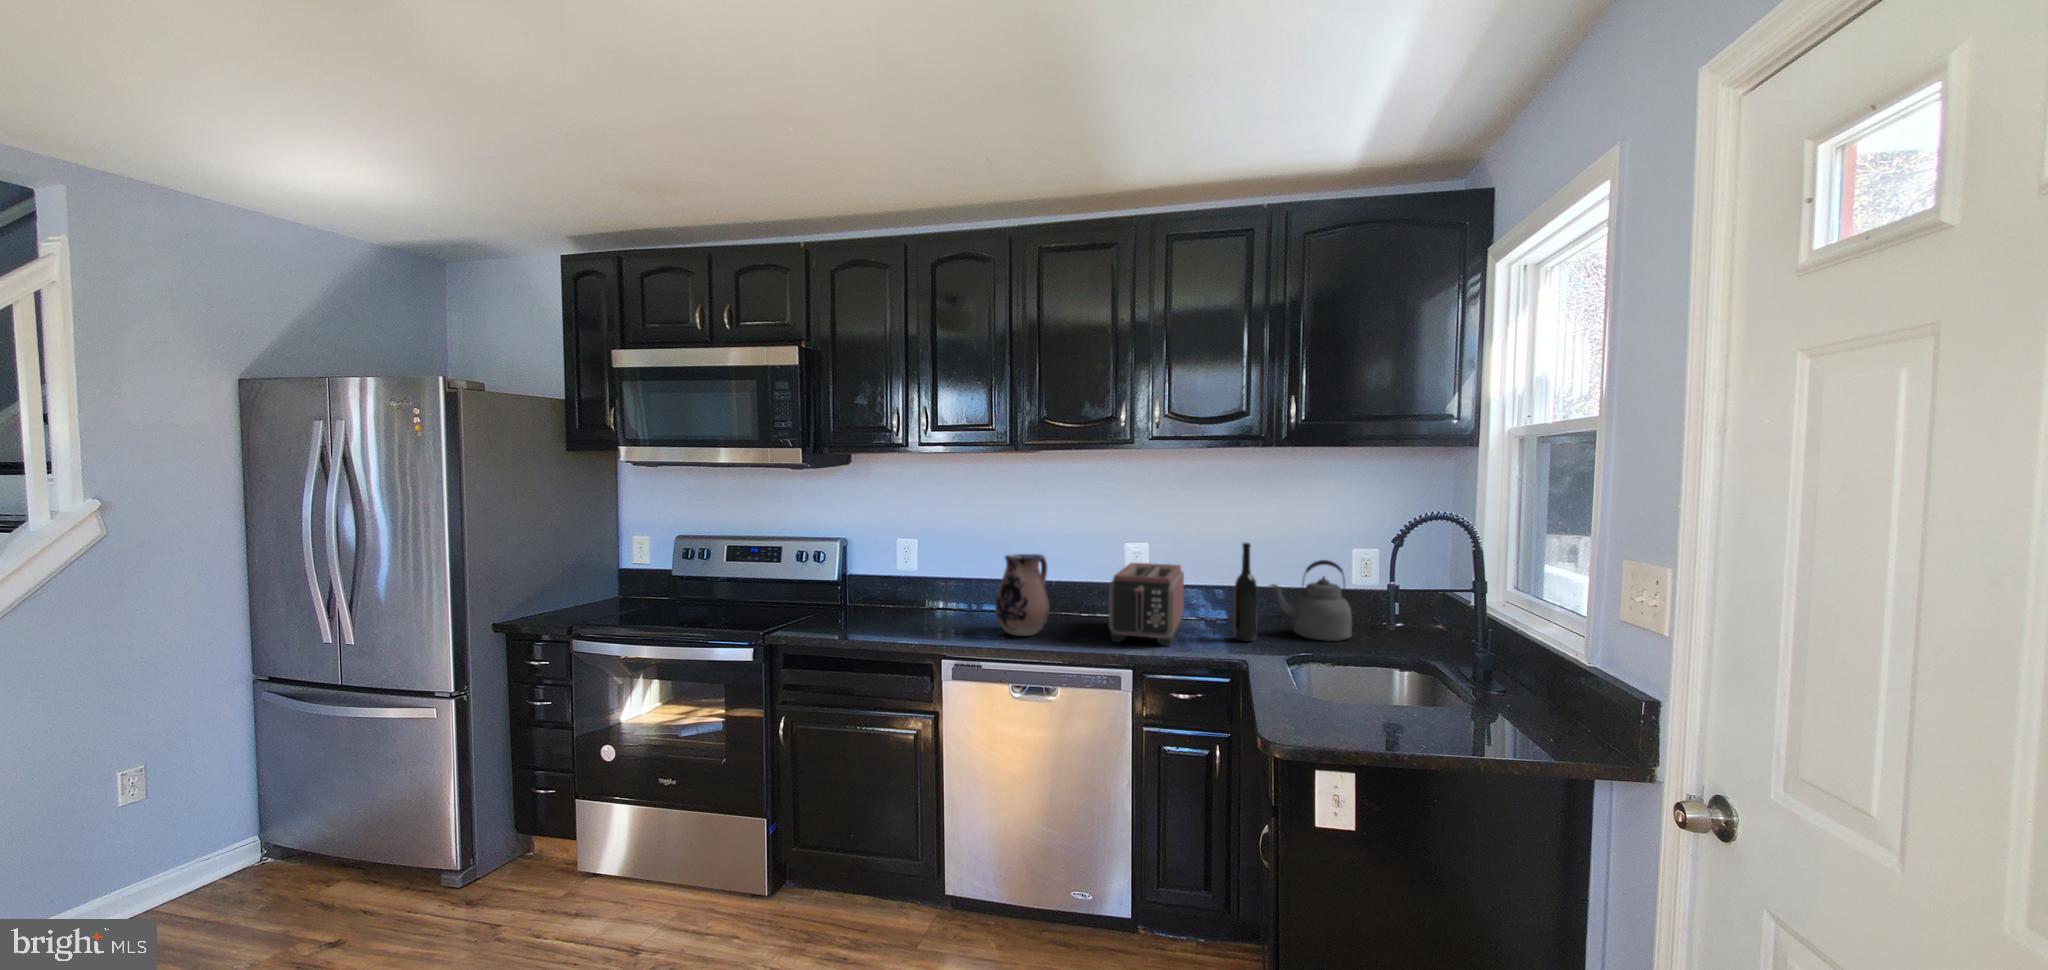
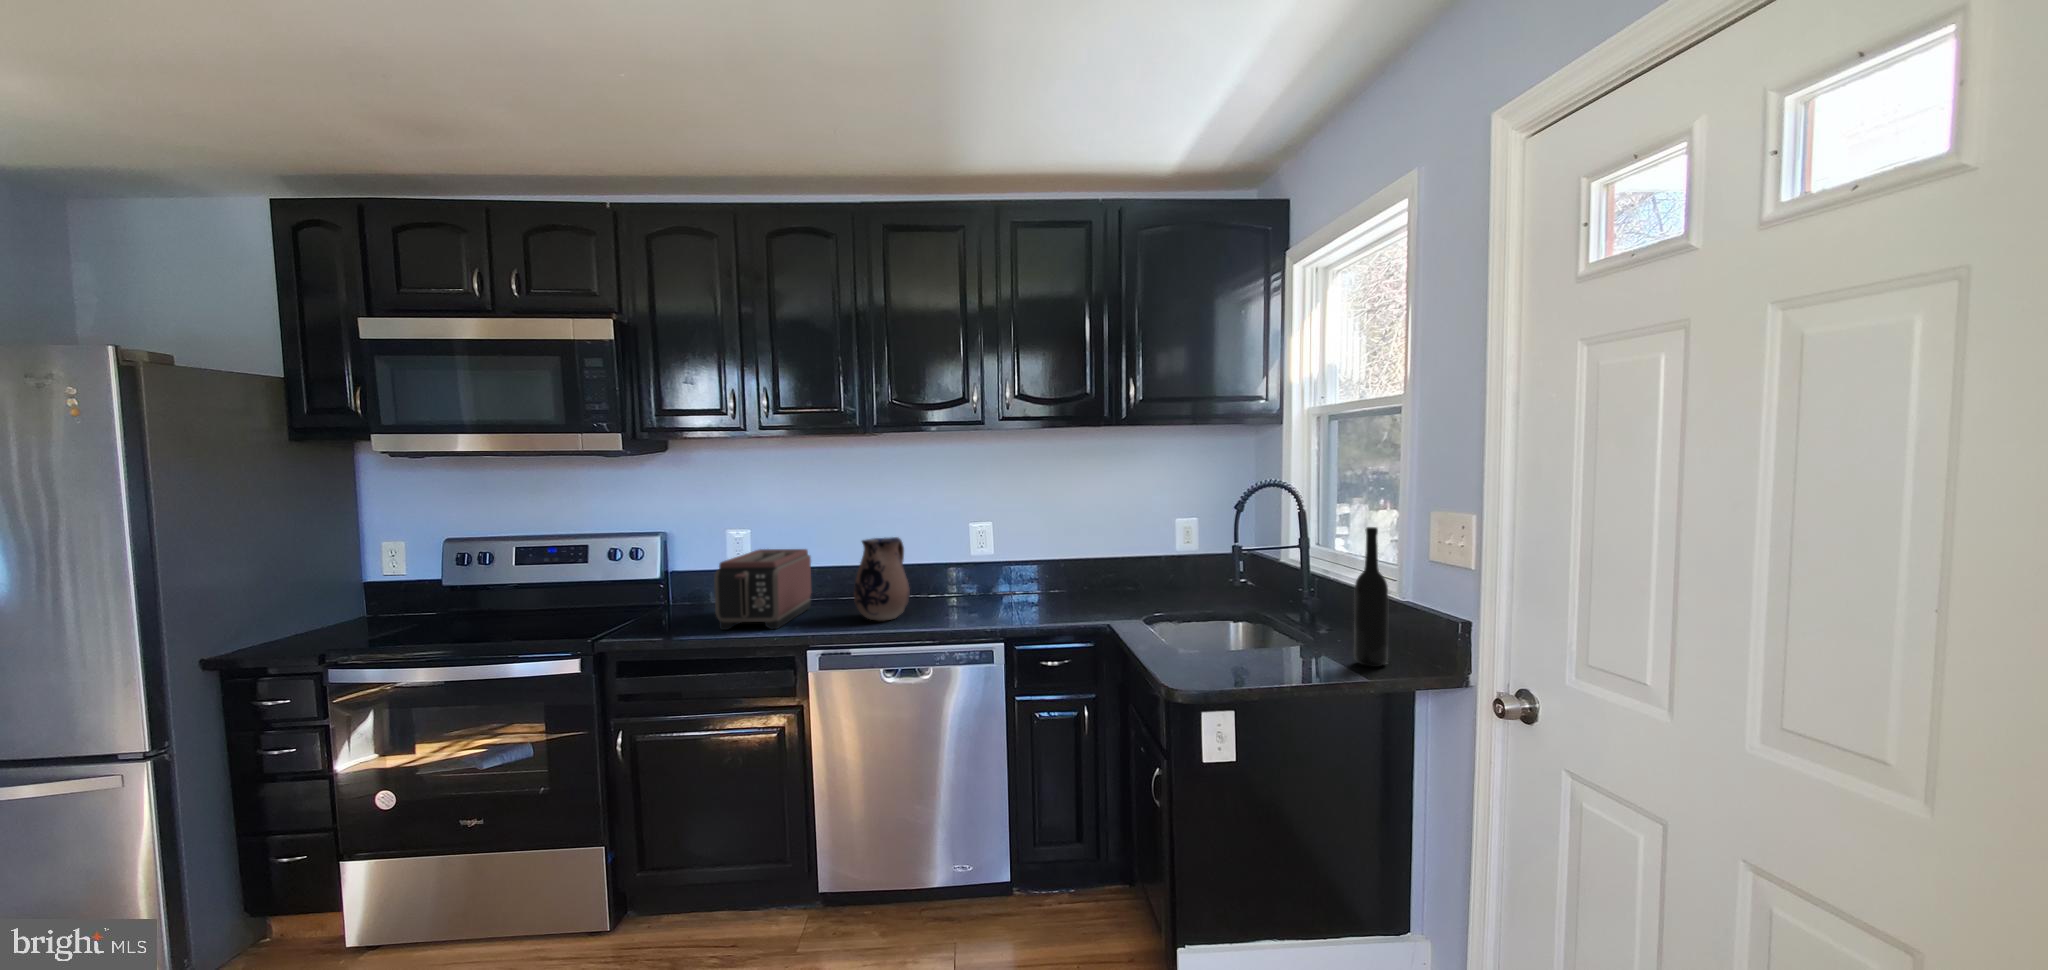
bottle: present [1234,543,1257,641] -> present [1354,527,1388,667]
kettle: present [1271,560,1352,641] -> none [1112,528,1184,600]
toaster: present [1109,563,1184,647] -> present [714,549,812,630]

